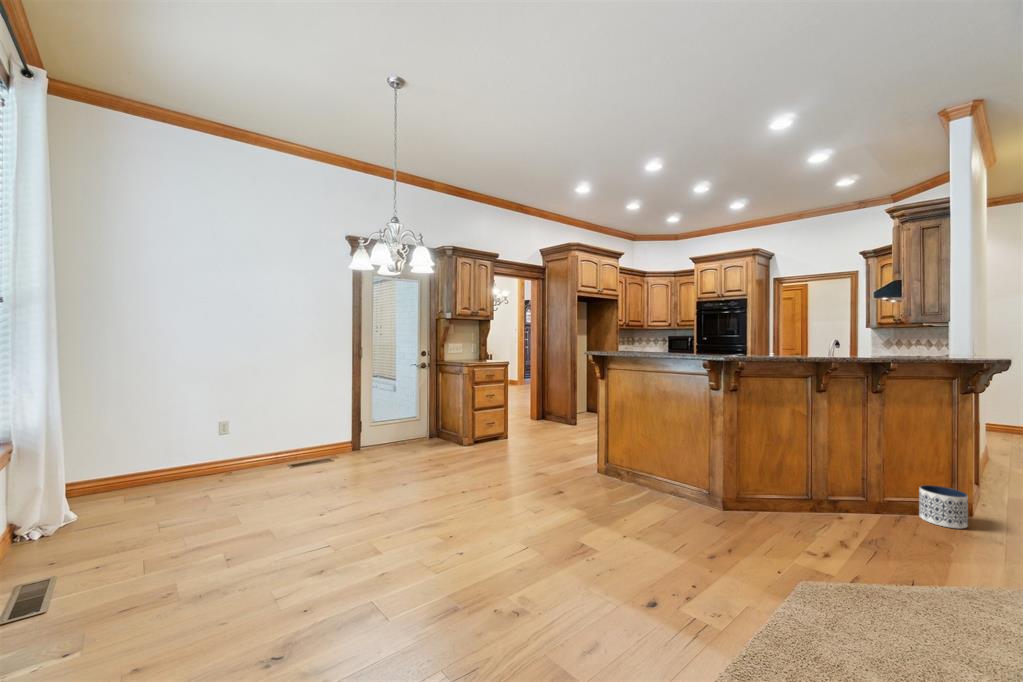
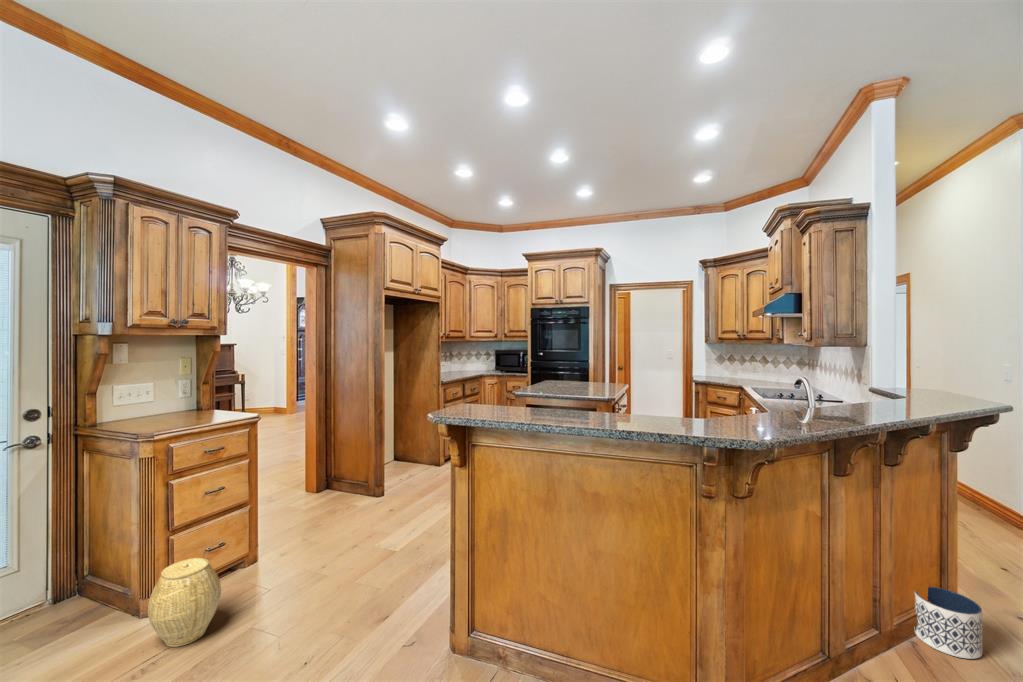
woven basket: none [468,420,495,455] -> present [148,558,221,647]

